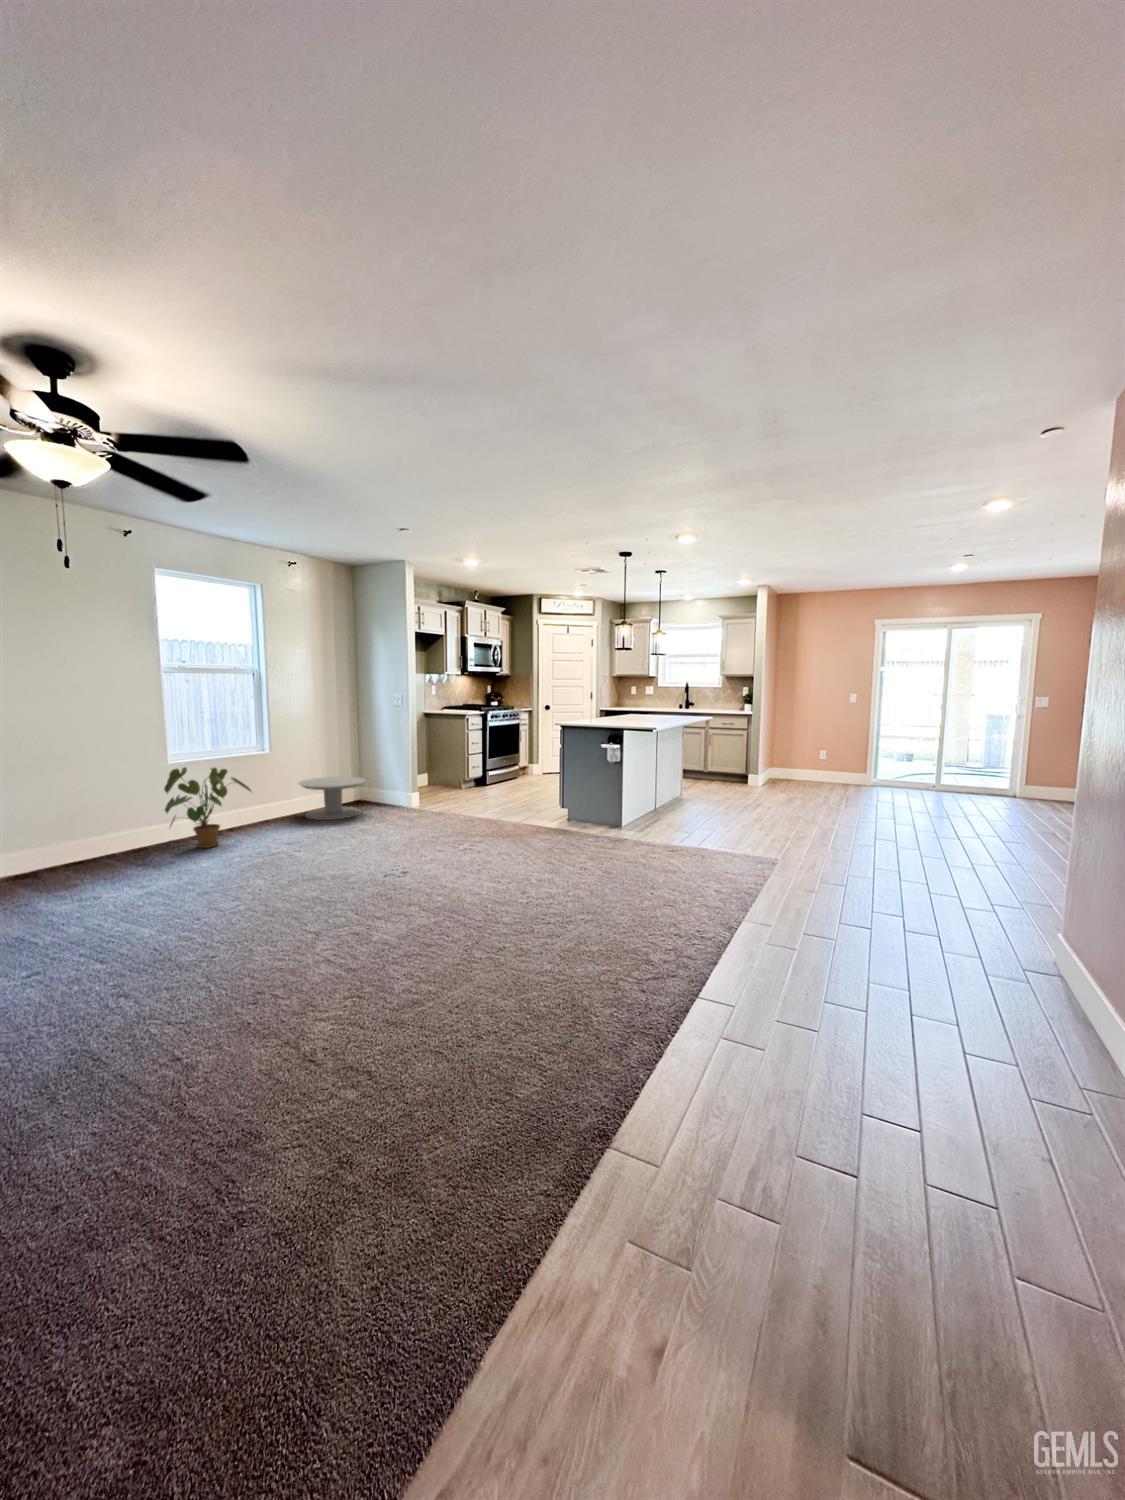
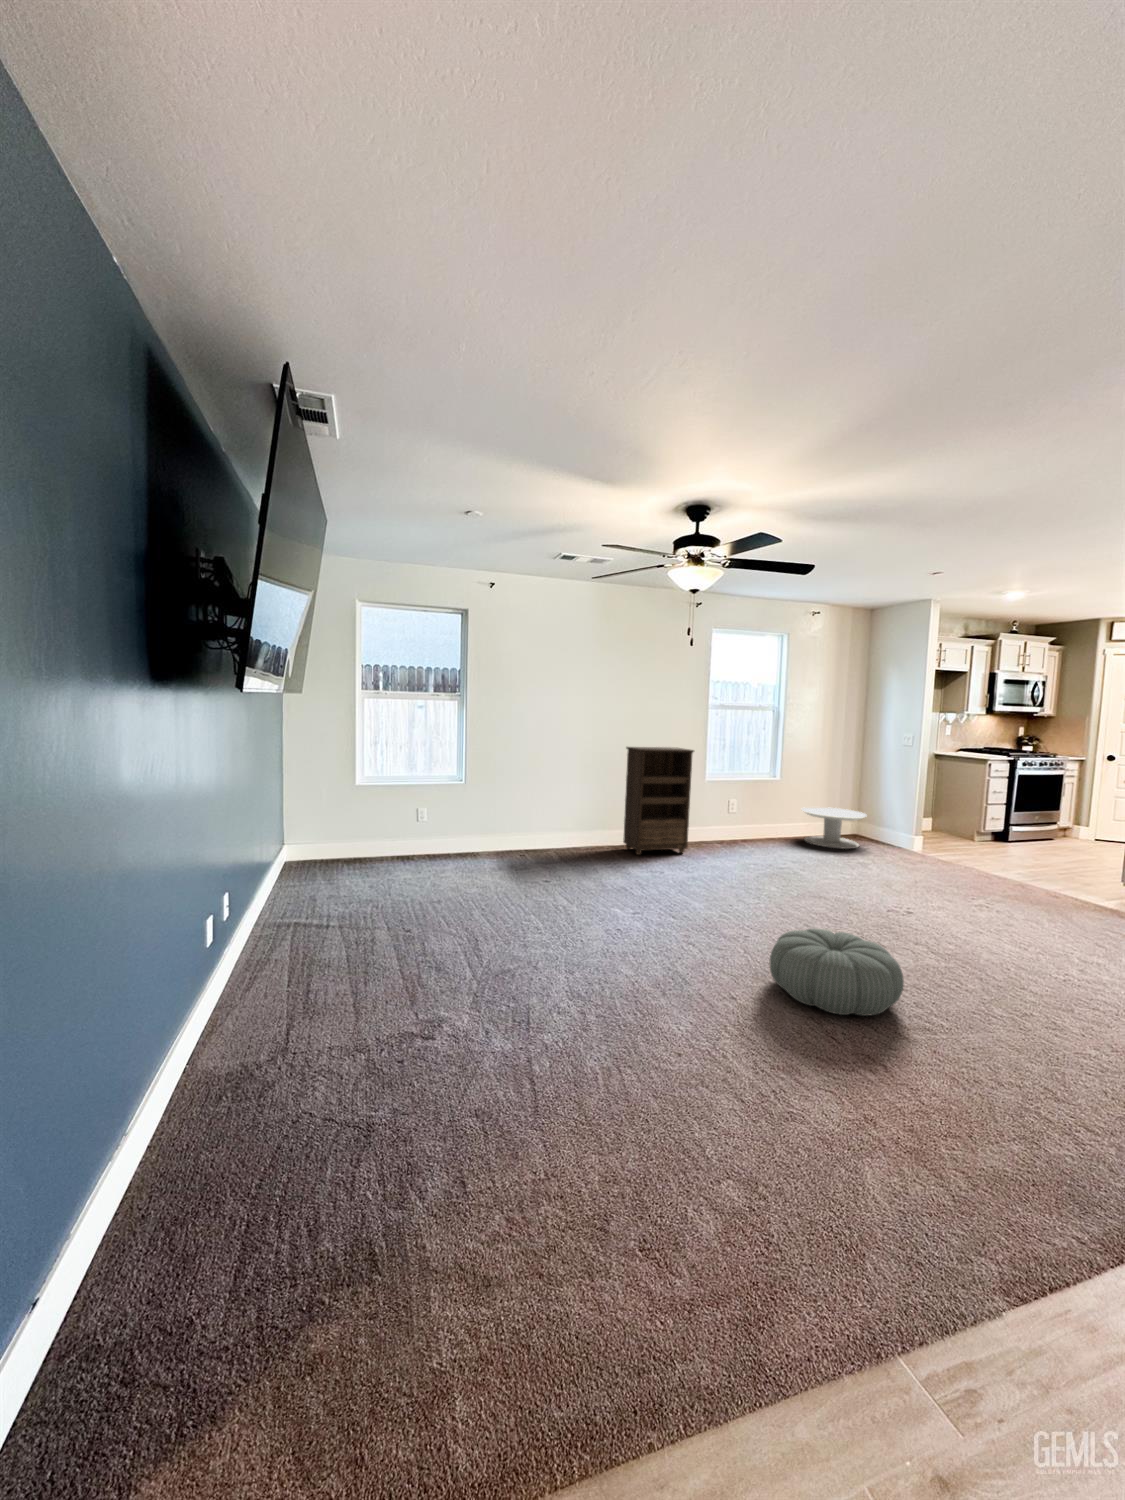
bookshelf: none [16,726,143,883] -> present [623,747,694,855]
house plant: present [164,767,251,848] -> none [702,783,768,851]
pouf: none [219,932,386,1047] -> present [769,928,904,1016]

